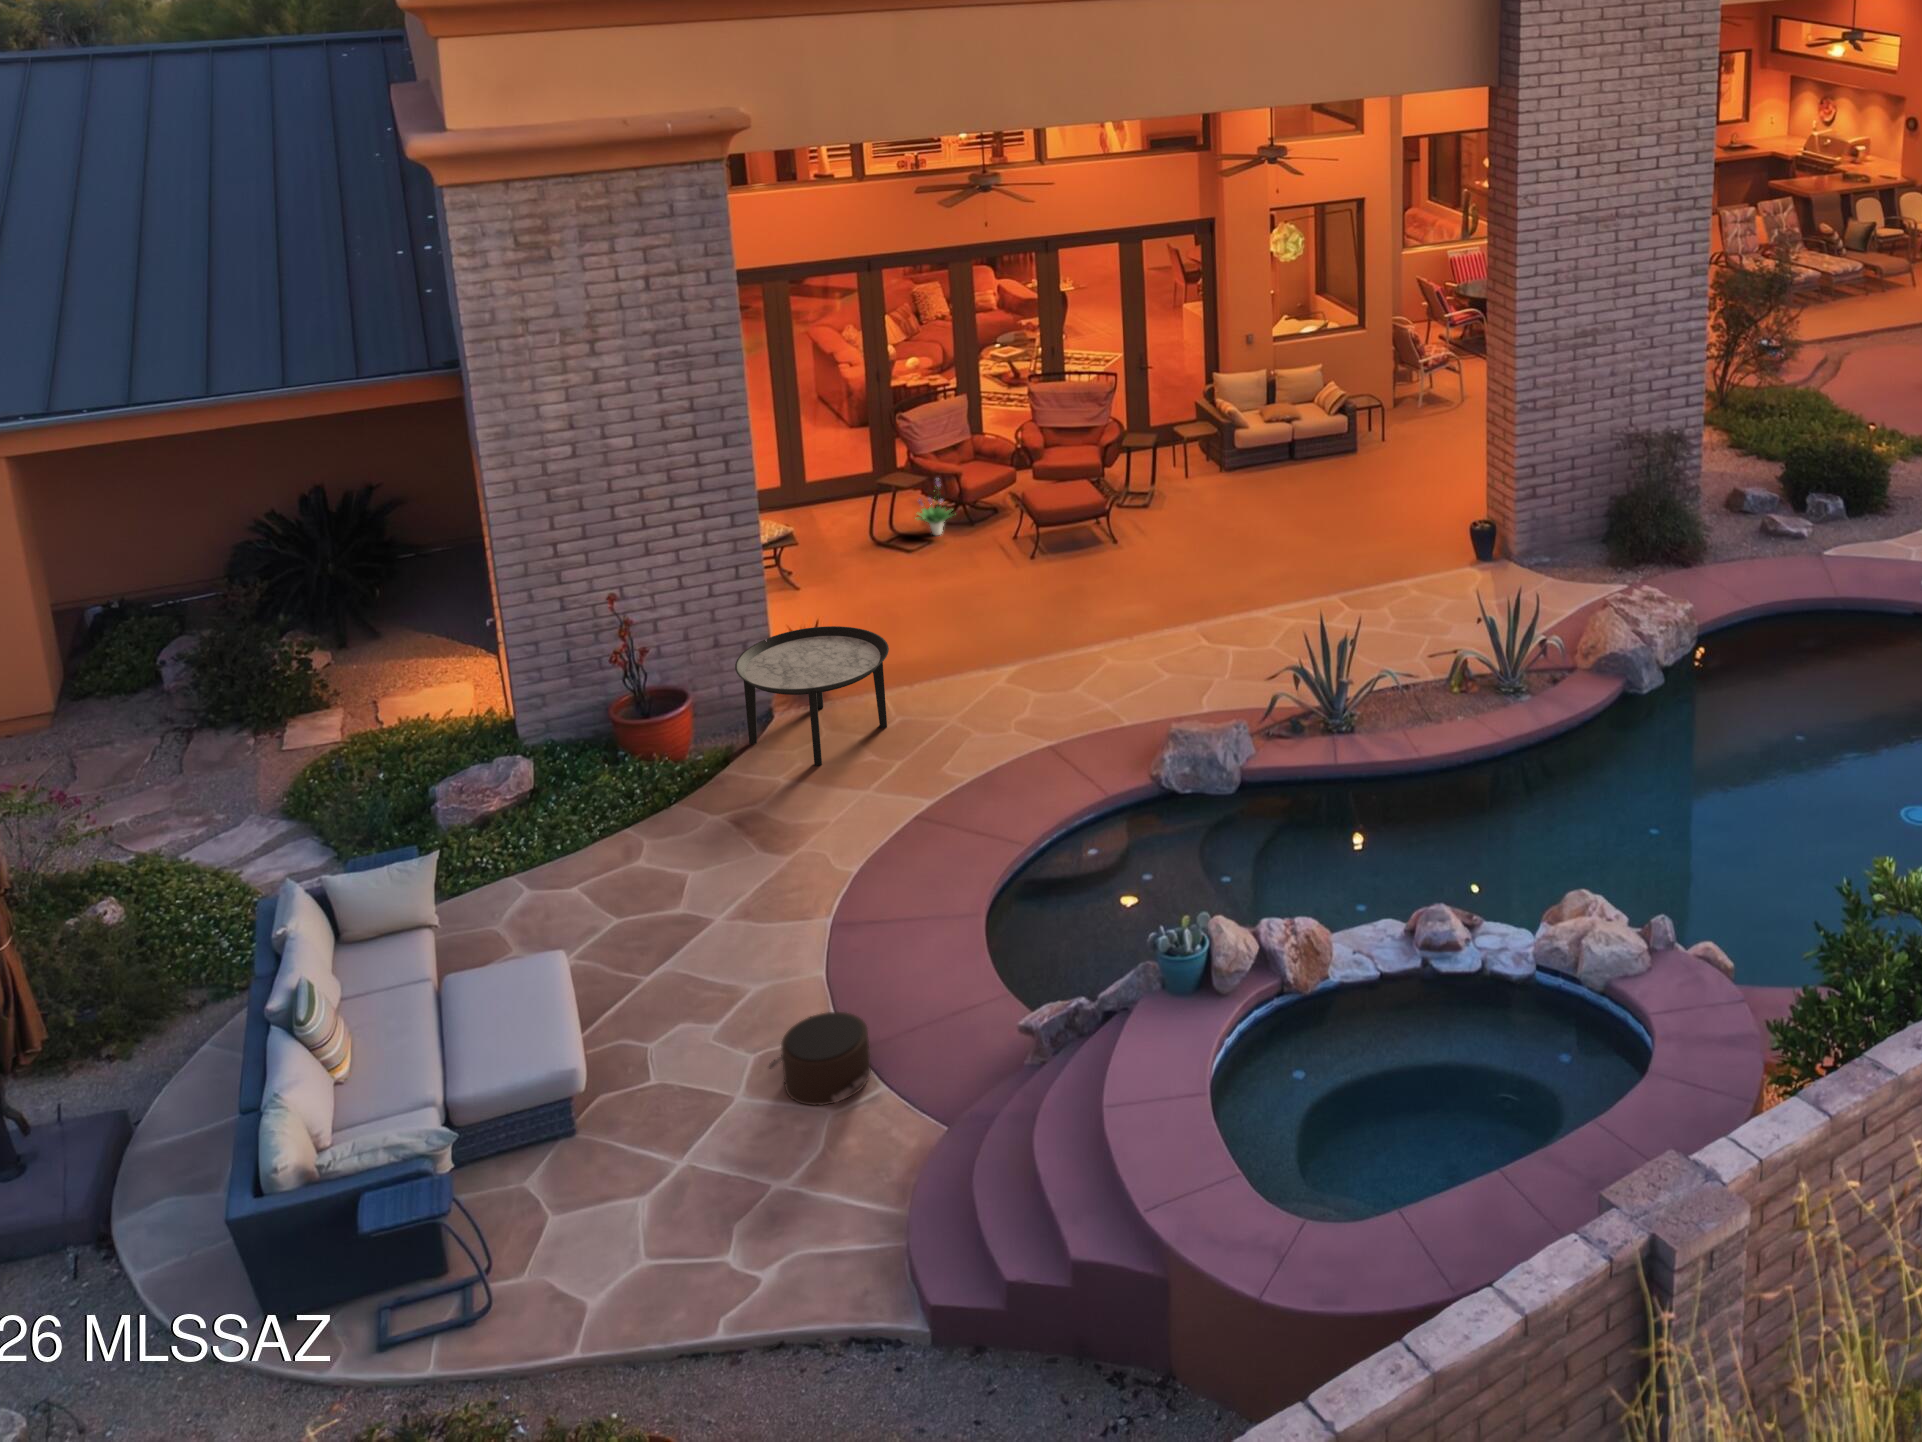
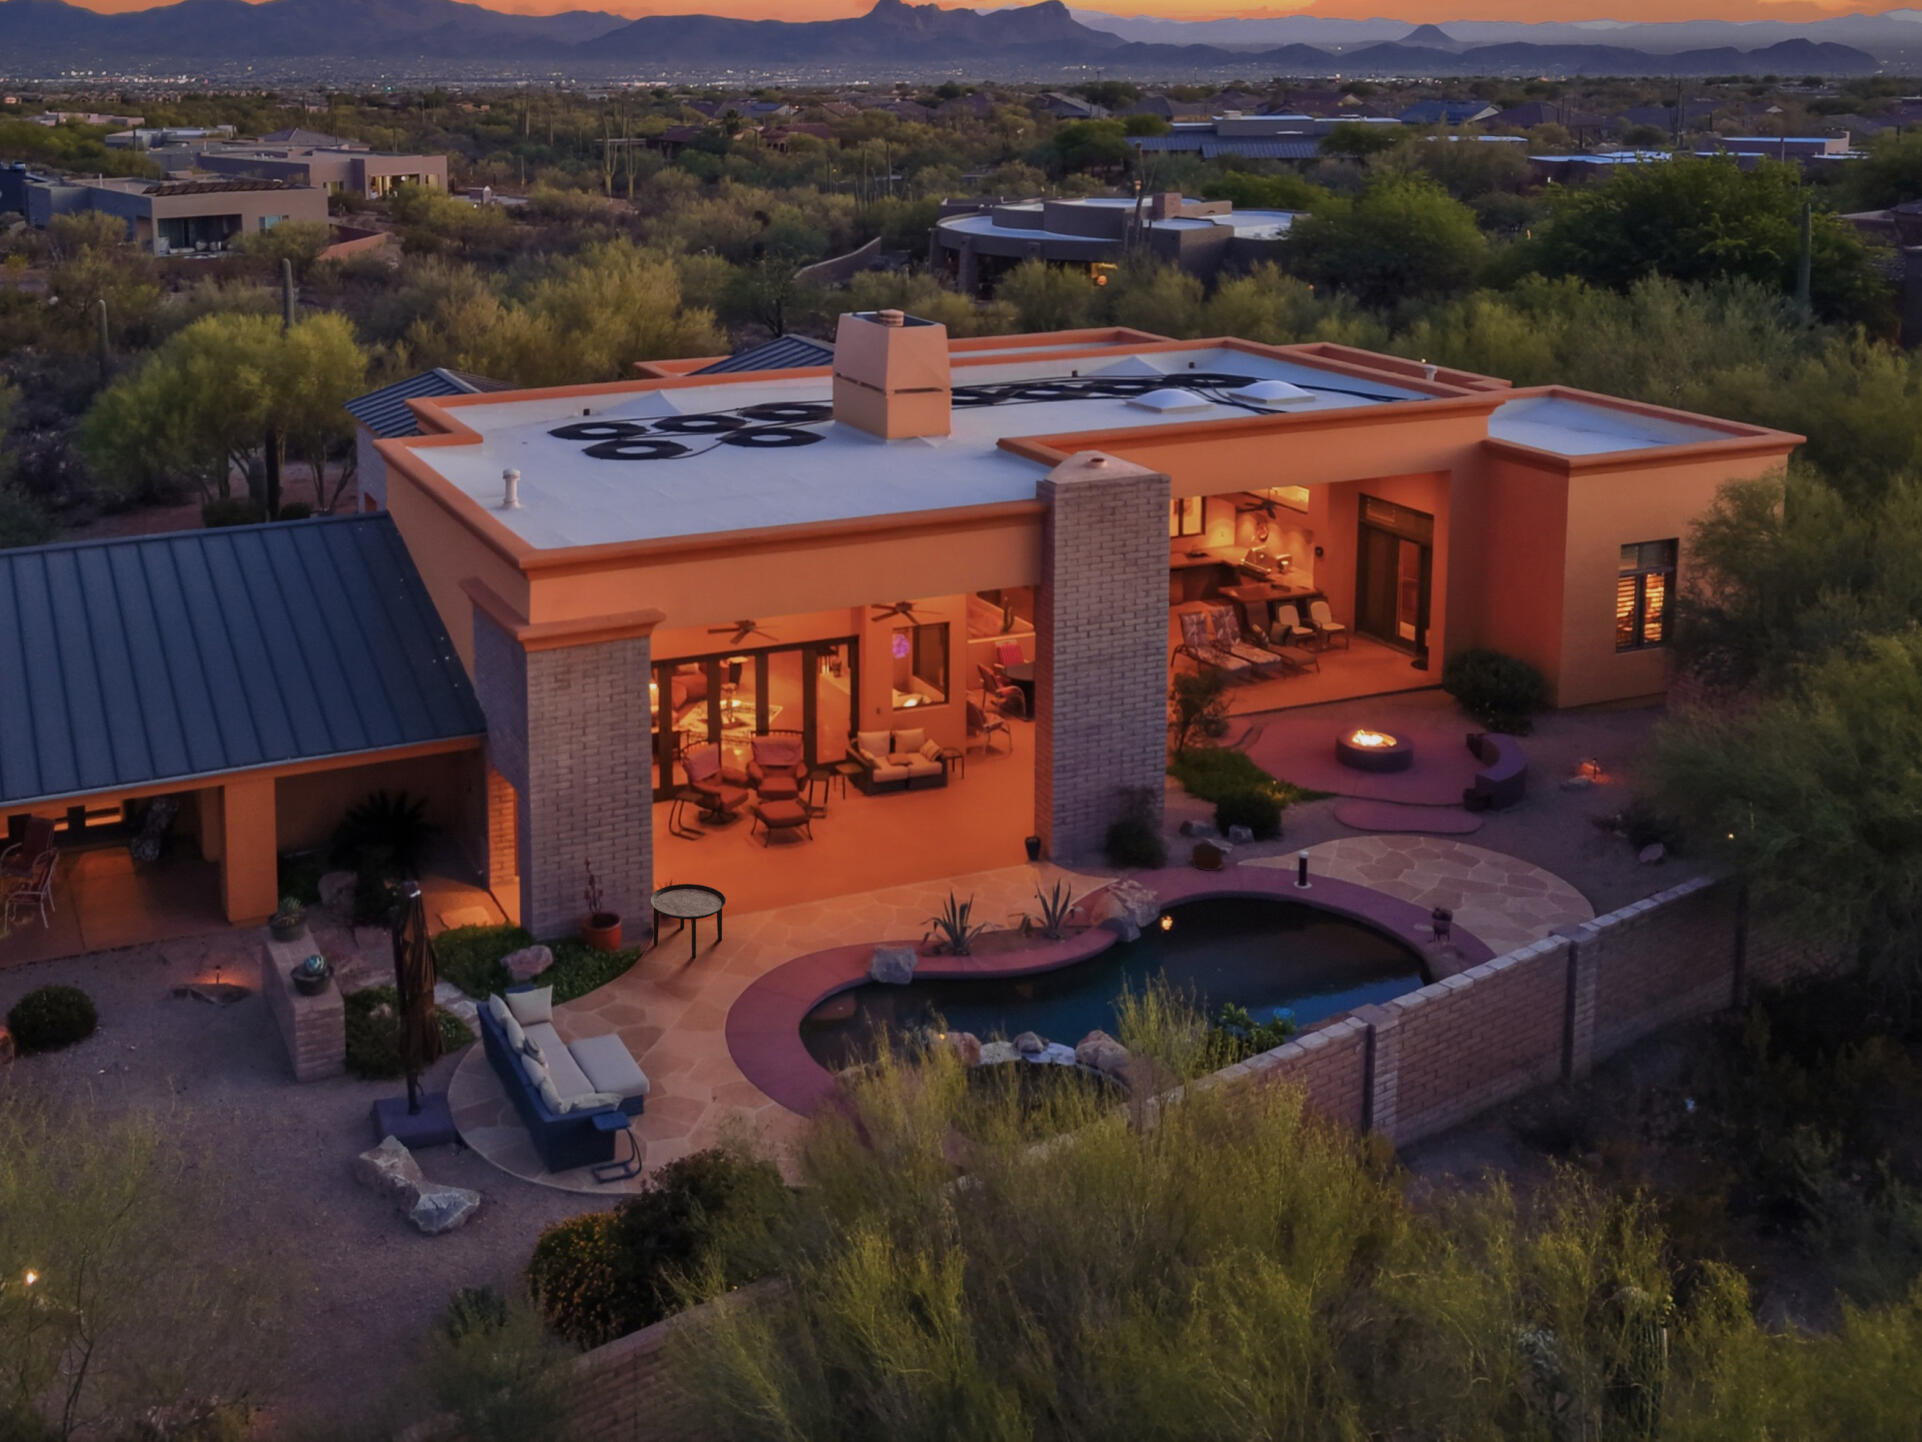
potted plant: present [917,480,953,535] -> none [696,797,720,831]
pouf: present [768,1012,872,1106] -> present [1188,844,1225,871]

